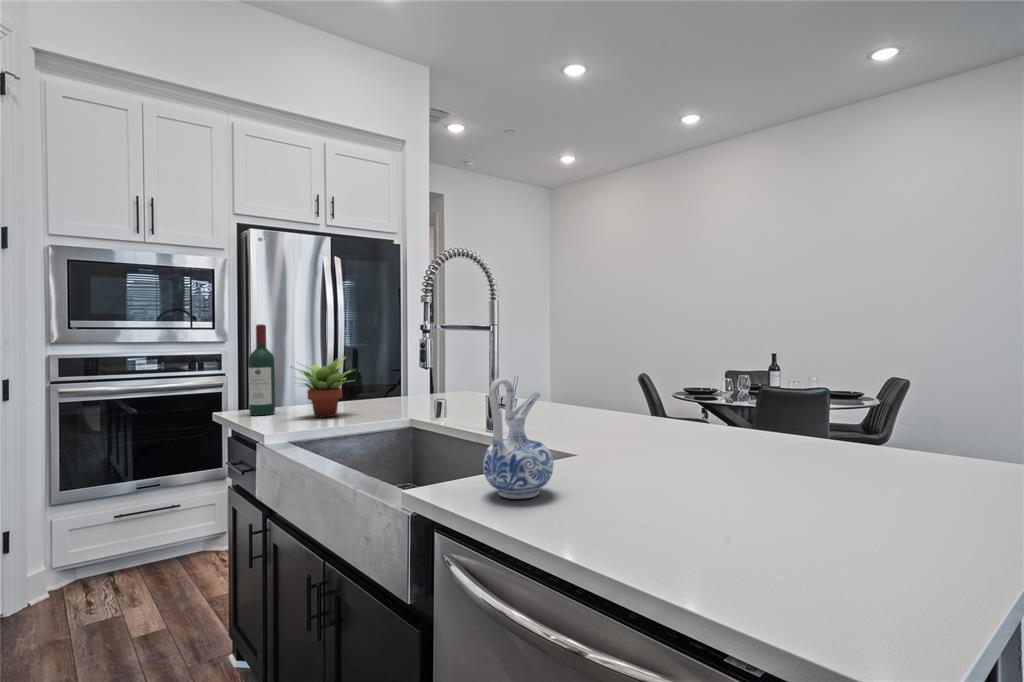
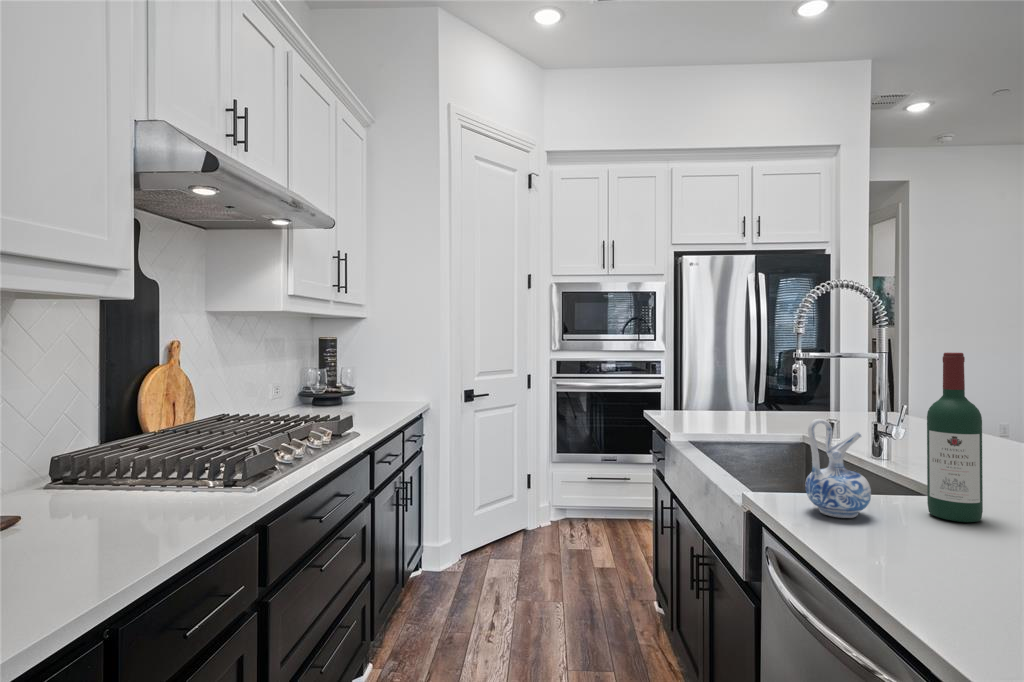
wine bottle: present [248,324,275,415] -> present [927,353,983,522]
succulent plant: present [291,356,351,417] -> none [698,375,755,426]

